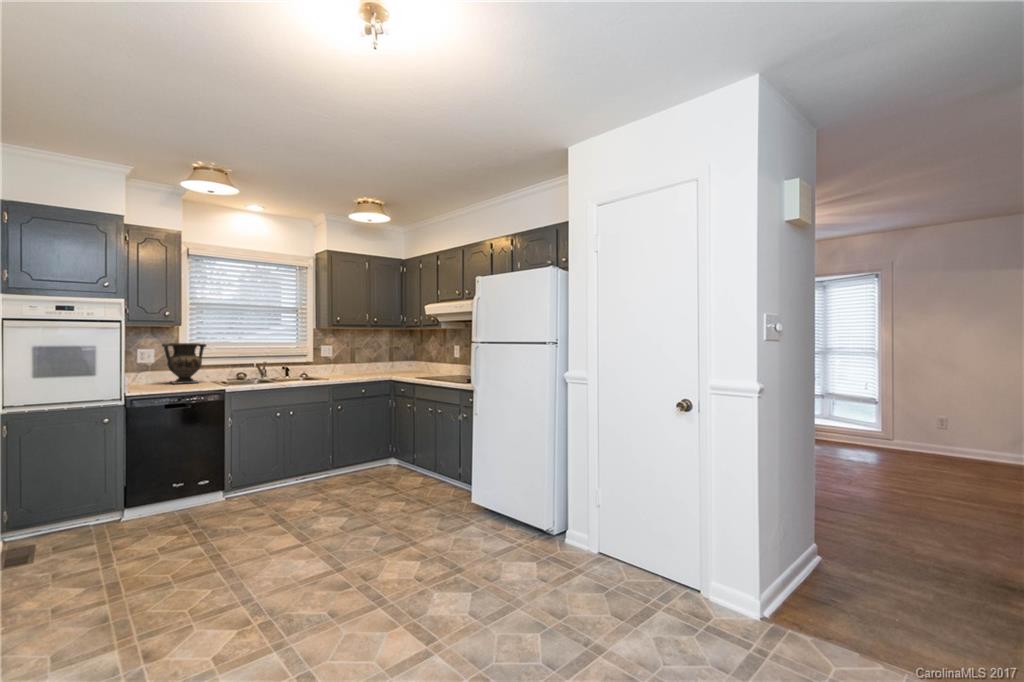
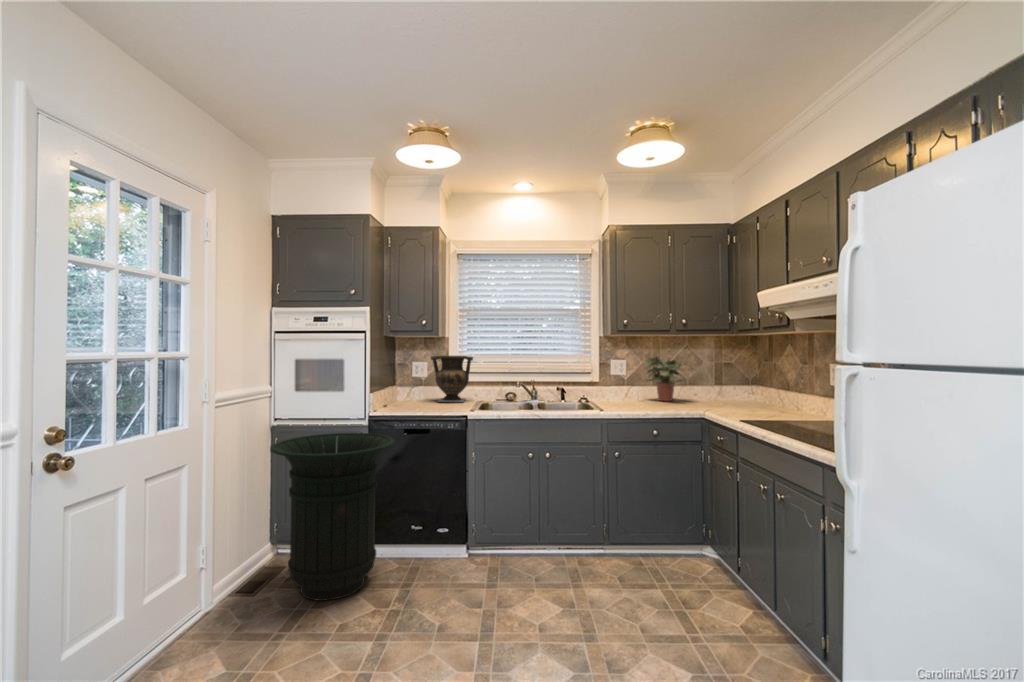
potted plant: none [342,342,376,374] -> present [645,357,688,401]
trash can: none [49,410,177,547] -> present [270,433,394,601]

